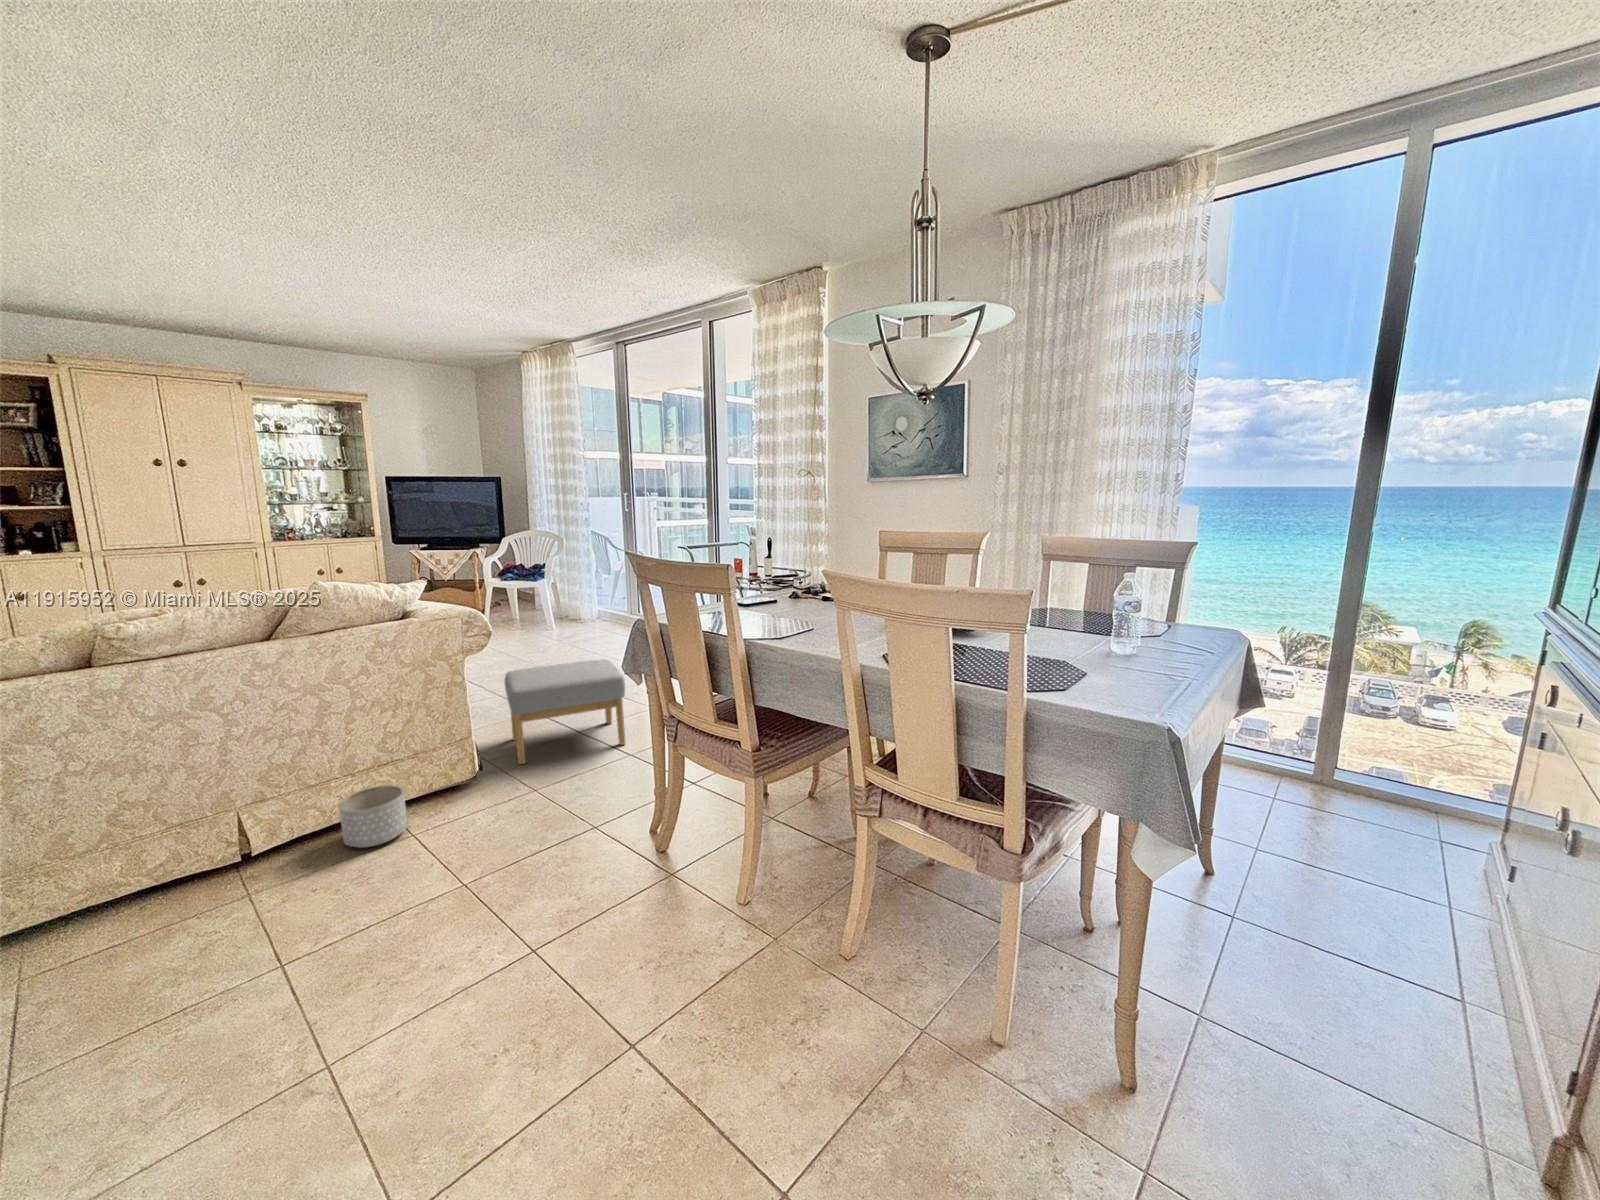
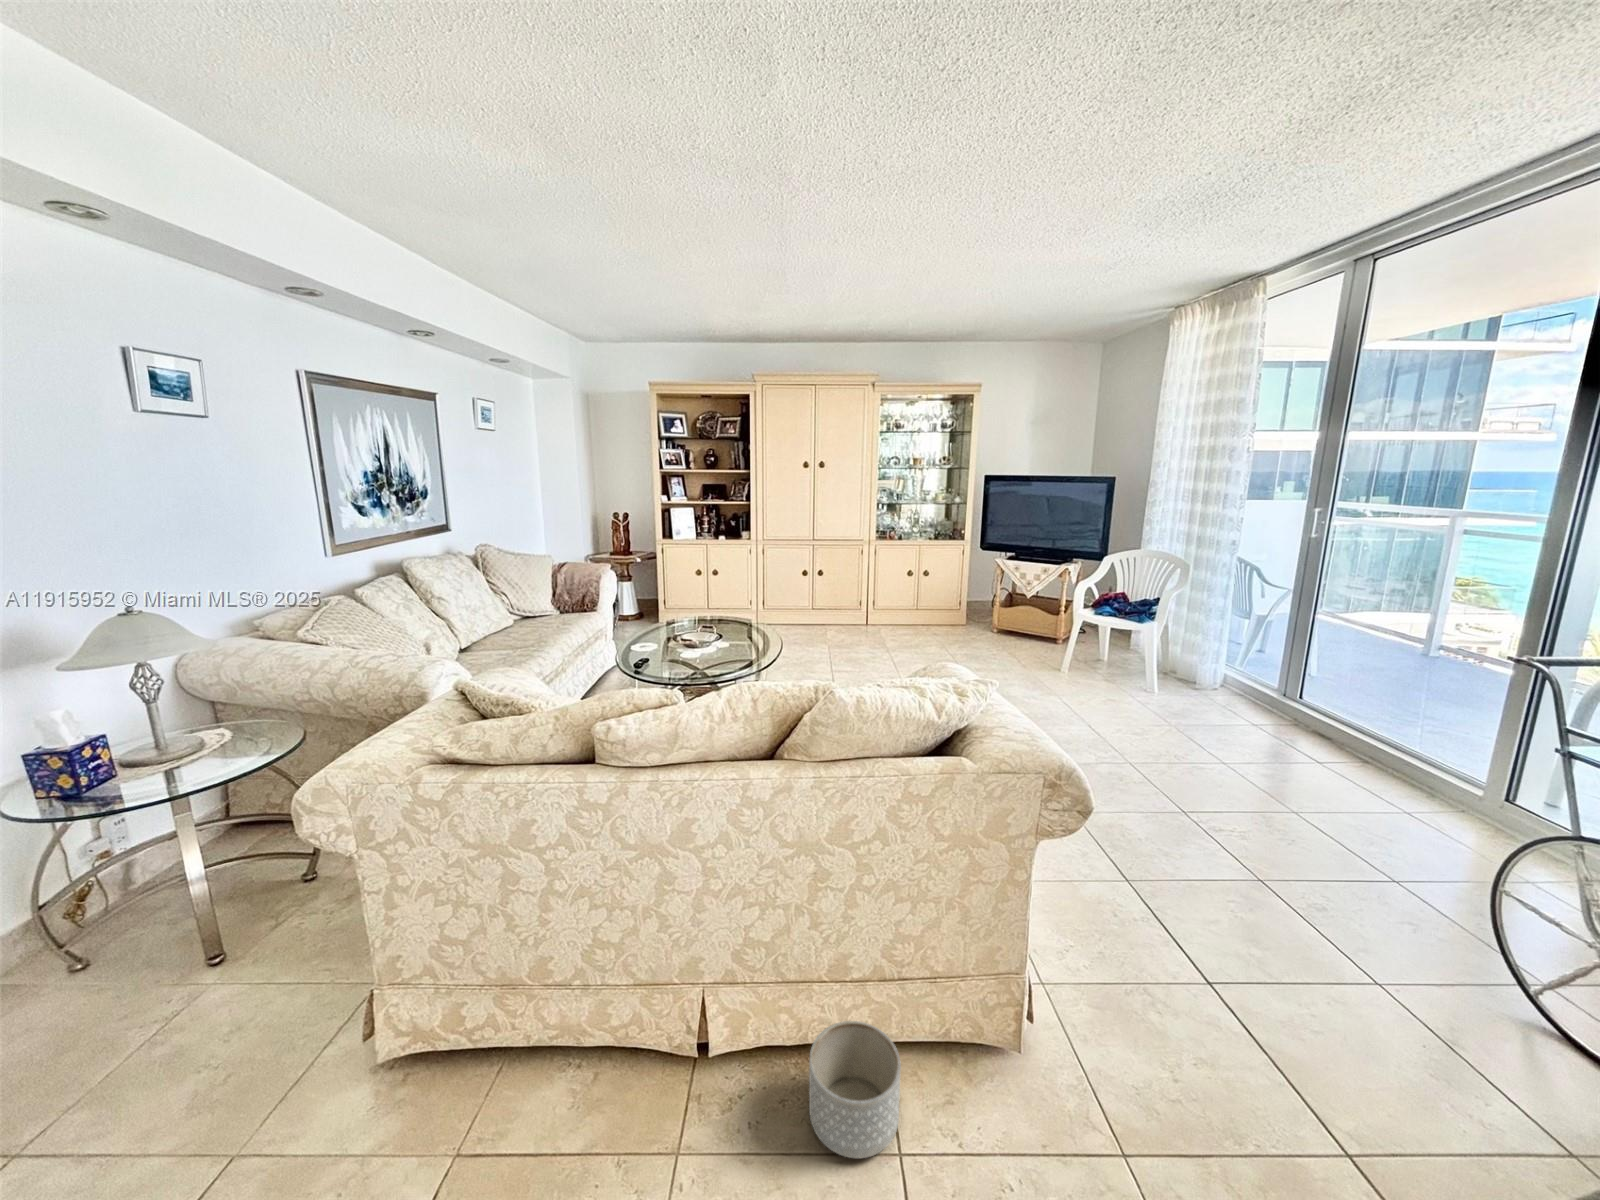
footstool: present [505,659,625,764] -> none [1089,840,1373,1113]

